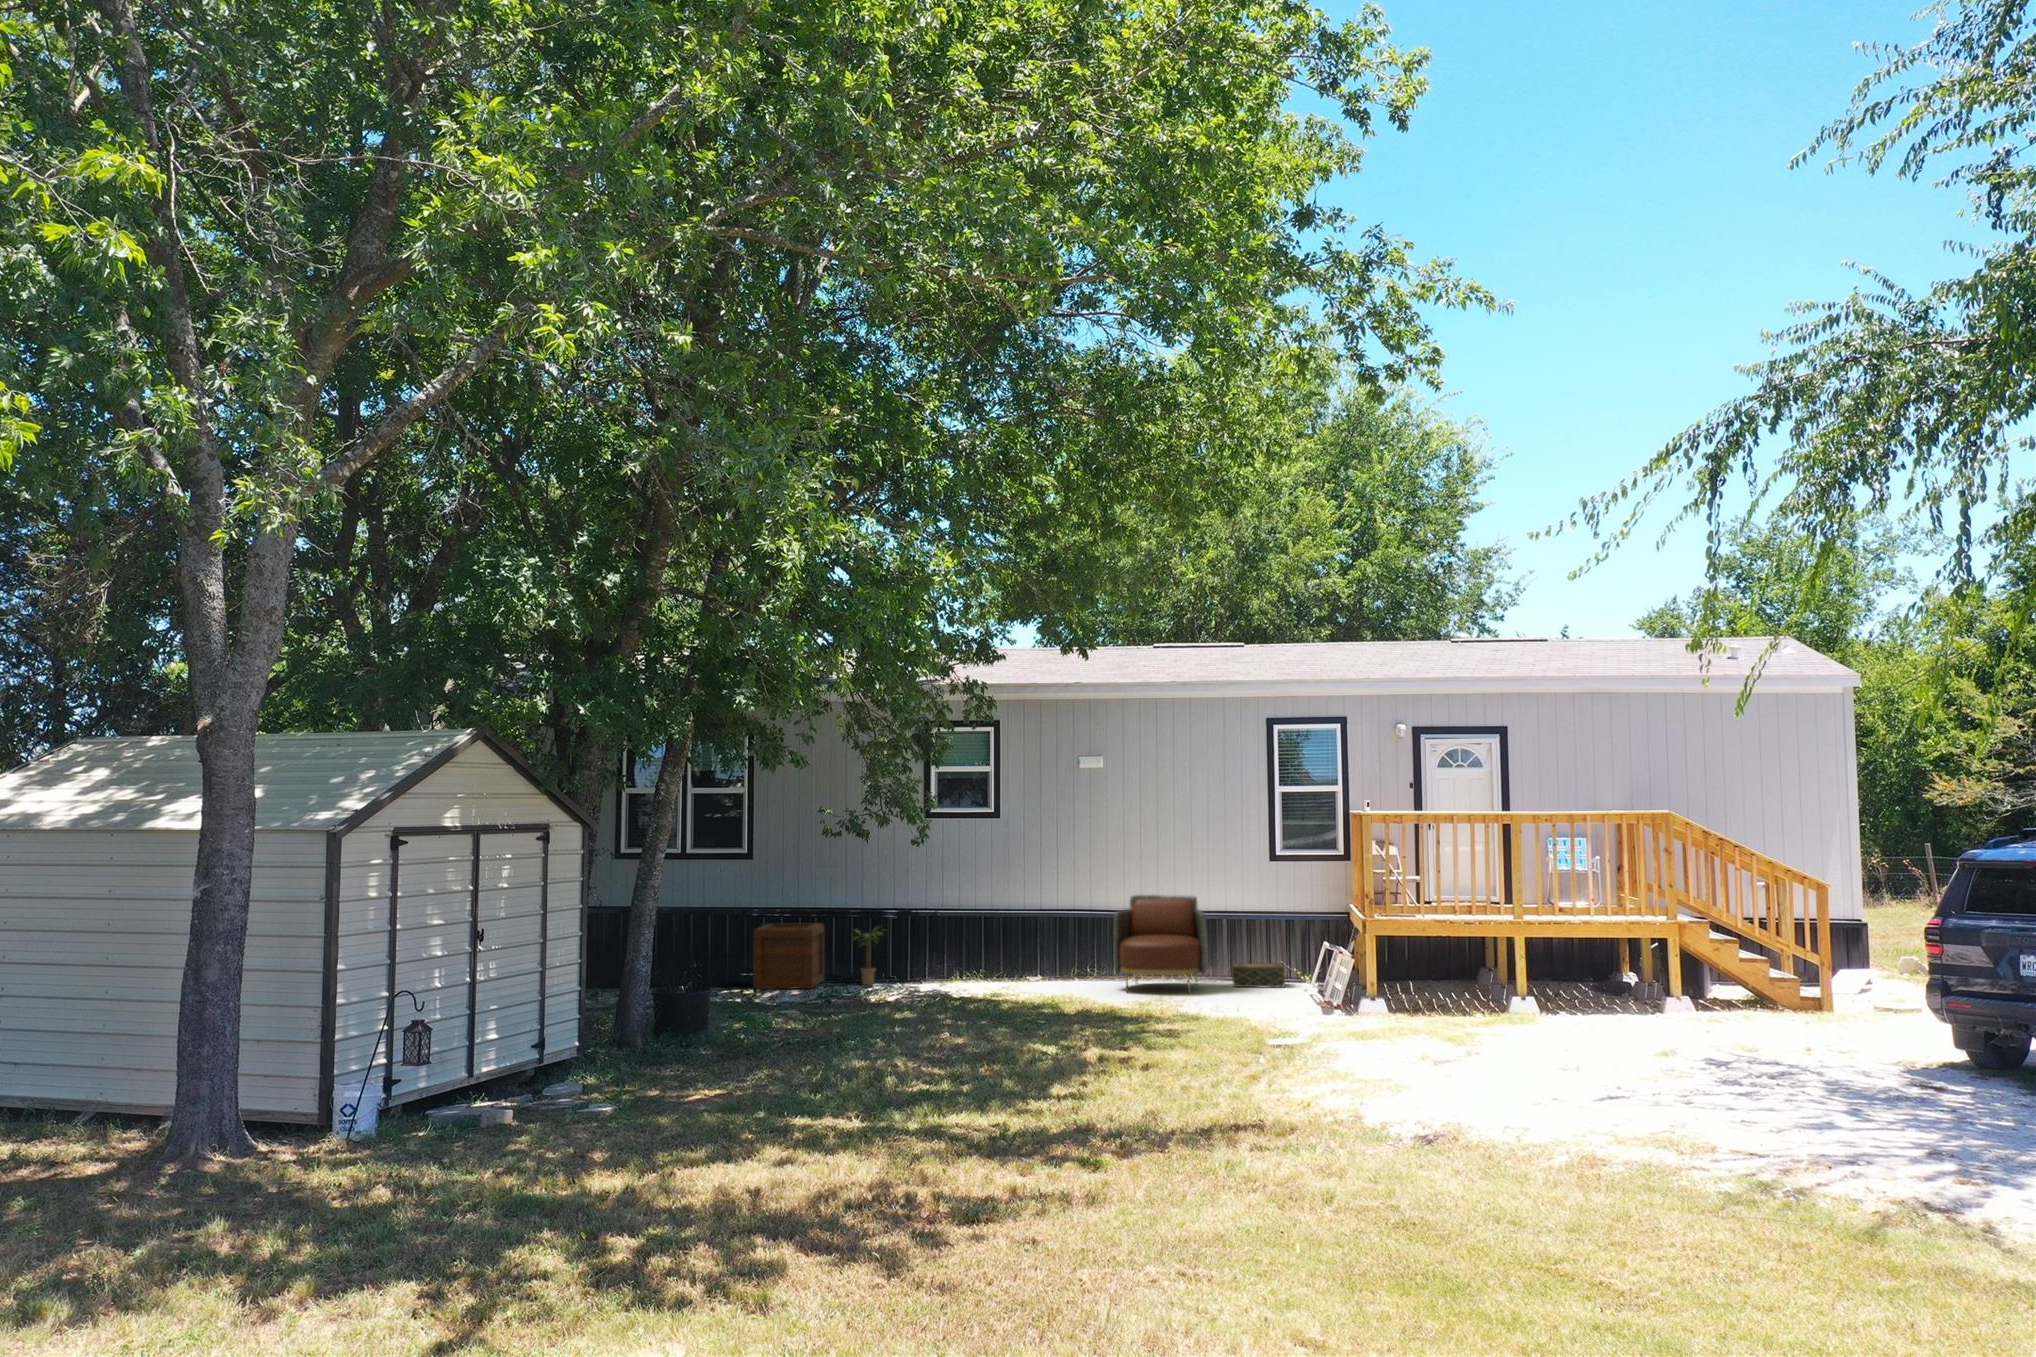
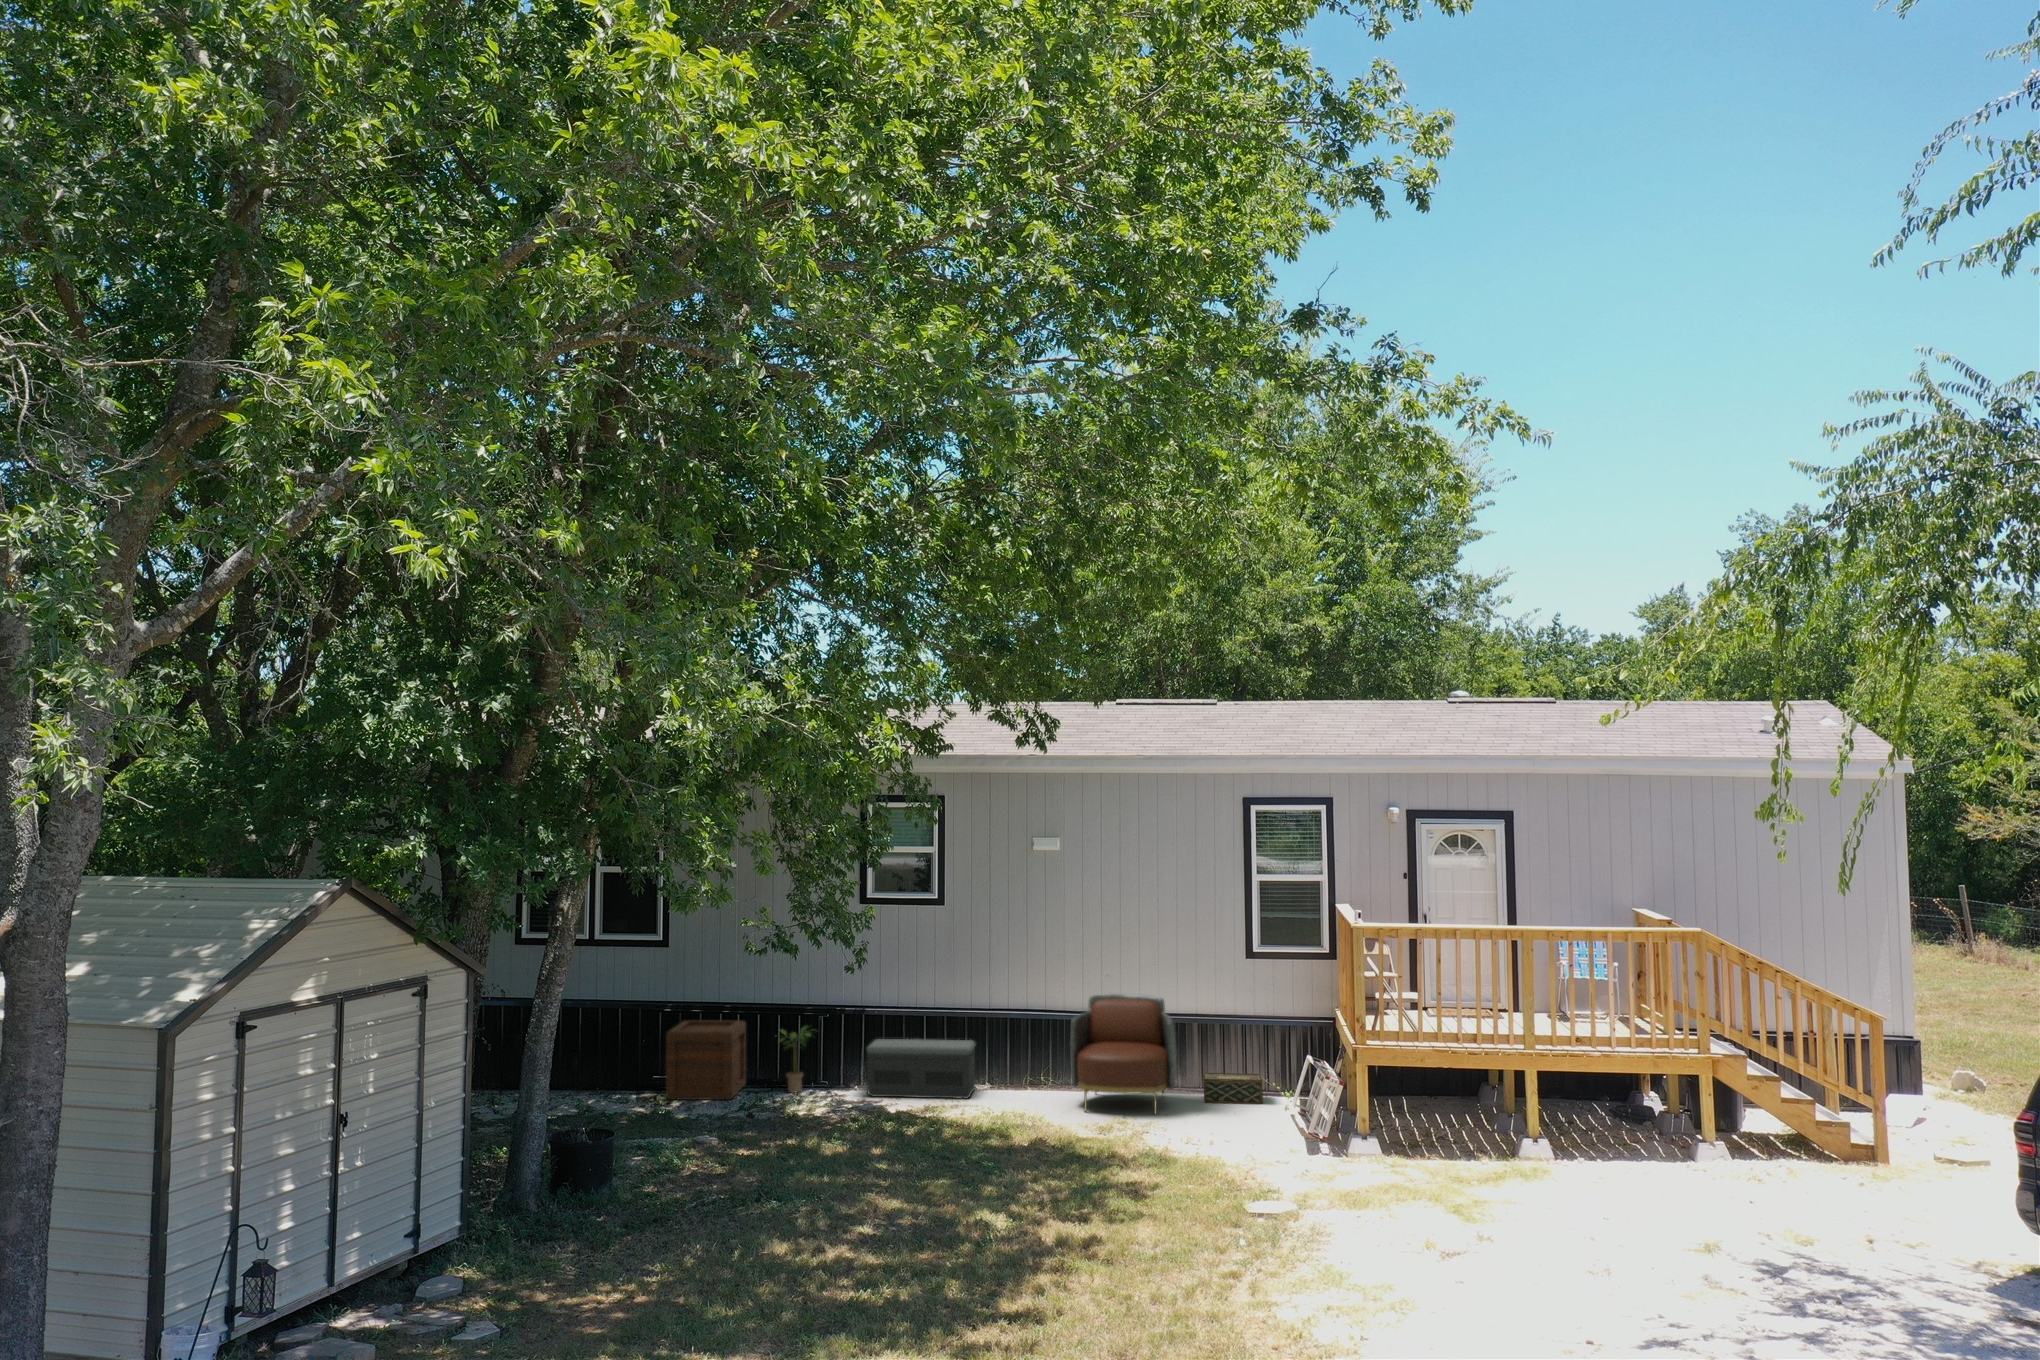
storage bench: none [932,938,1029,987] -> present [867,1039,975,1098]

